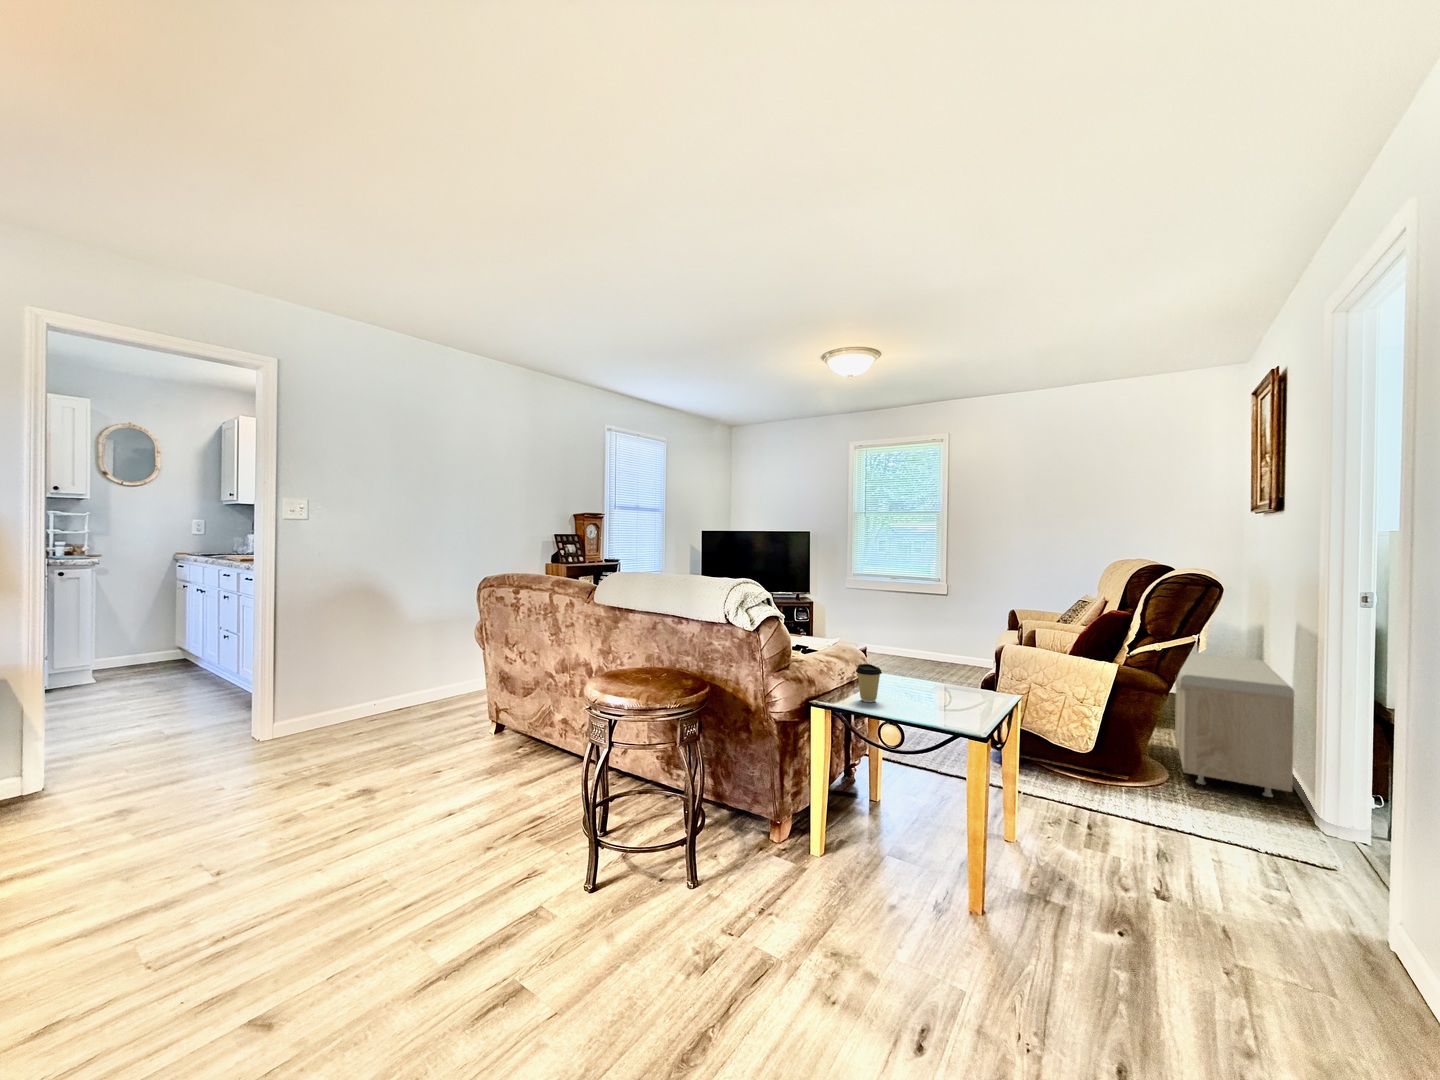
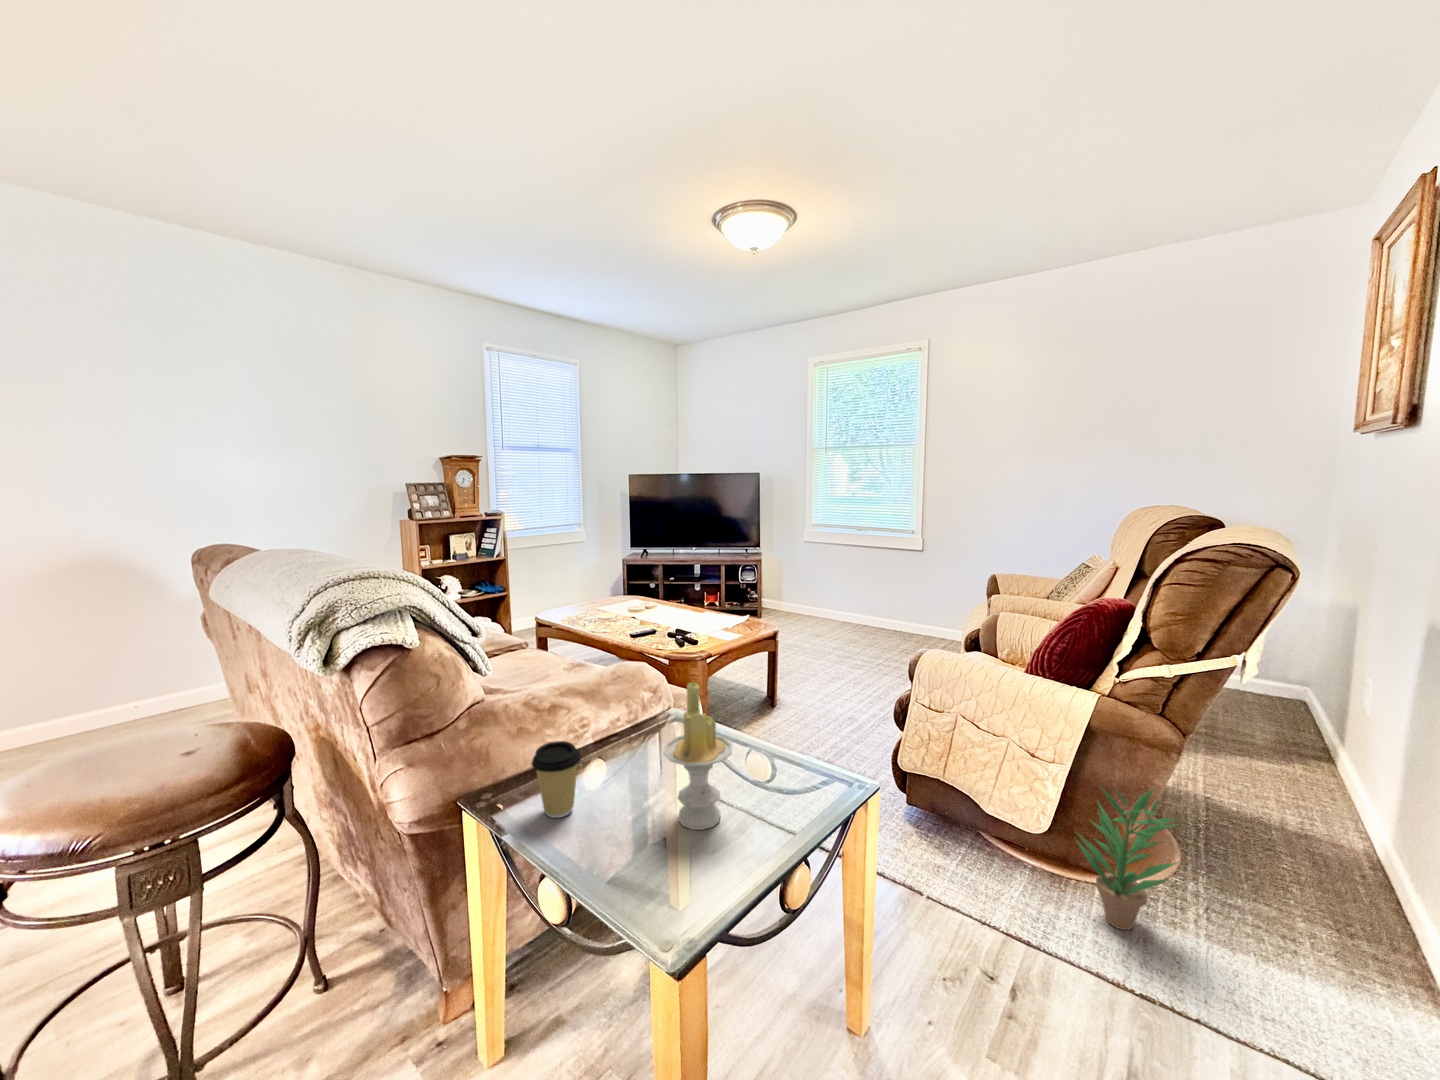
candle: none [926,630,964,705] -> present [663,682,732,830]
storage bench: present [1175,654,1294,797] -> none [1202,653,1412,920]
potted plant: none [1109,713,1175,804] -> present [1076,789,1176,930]

